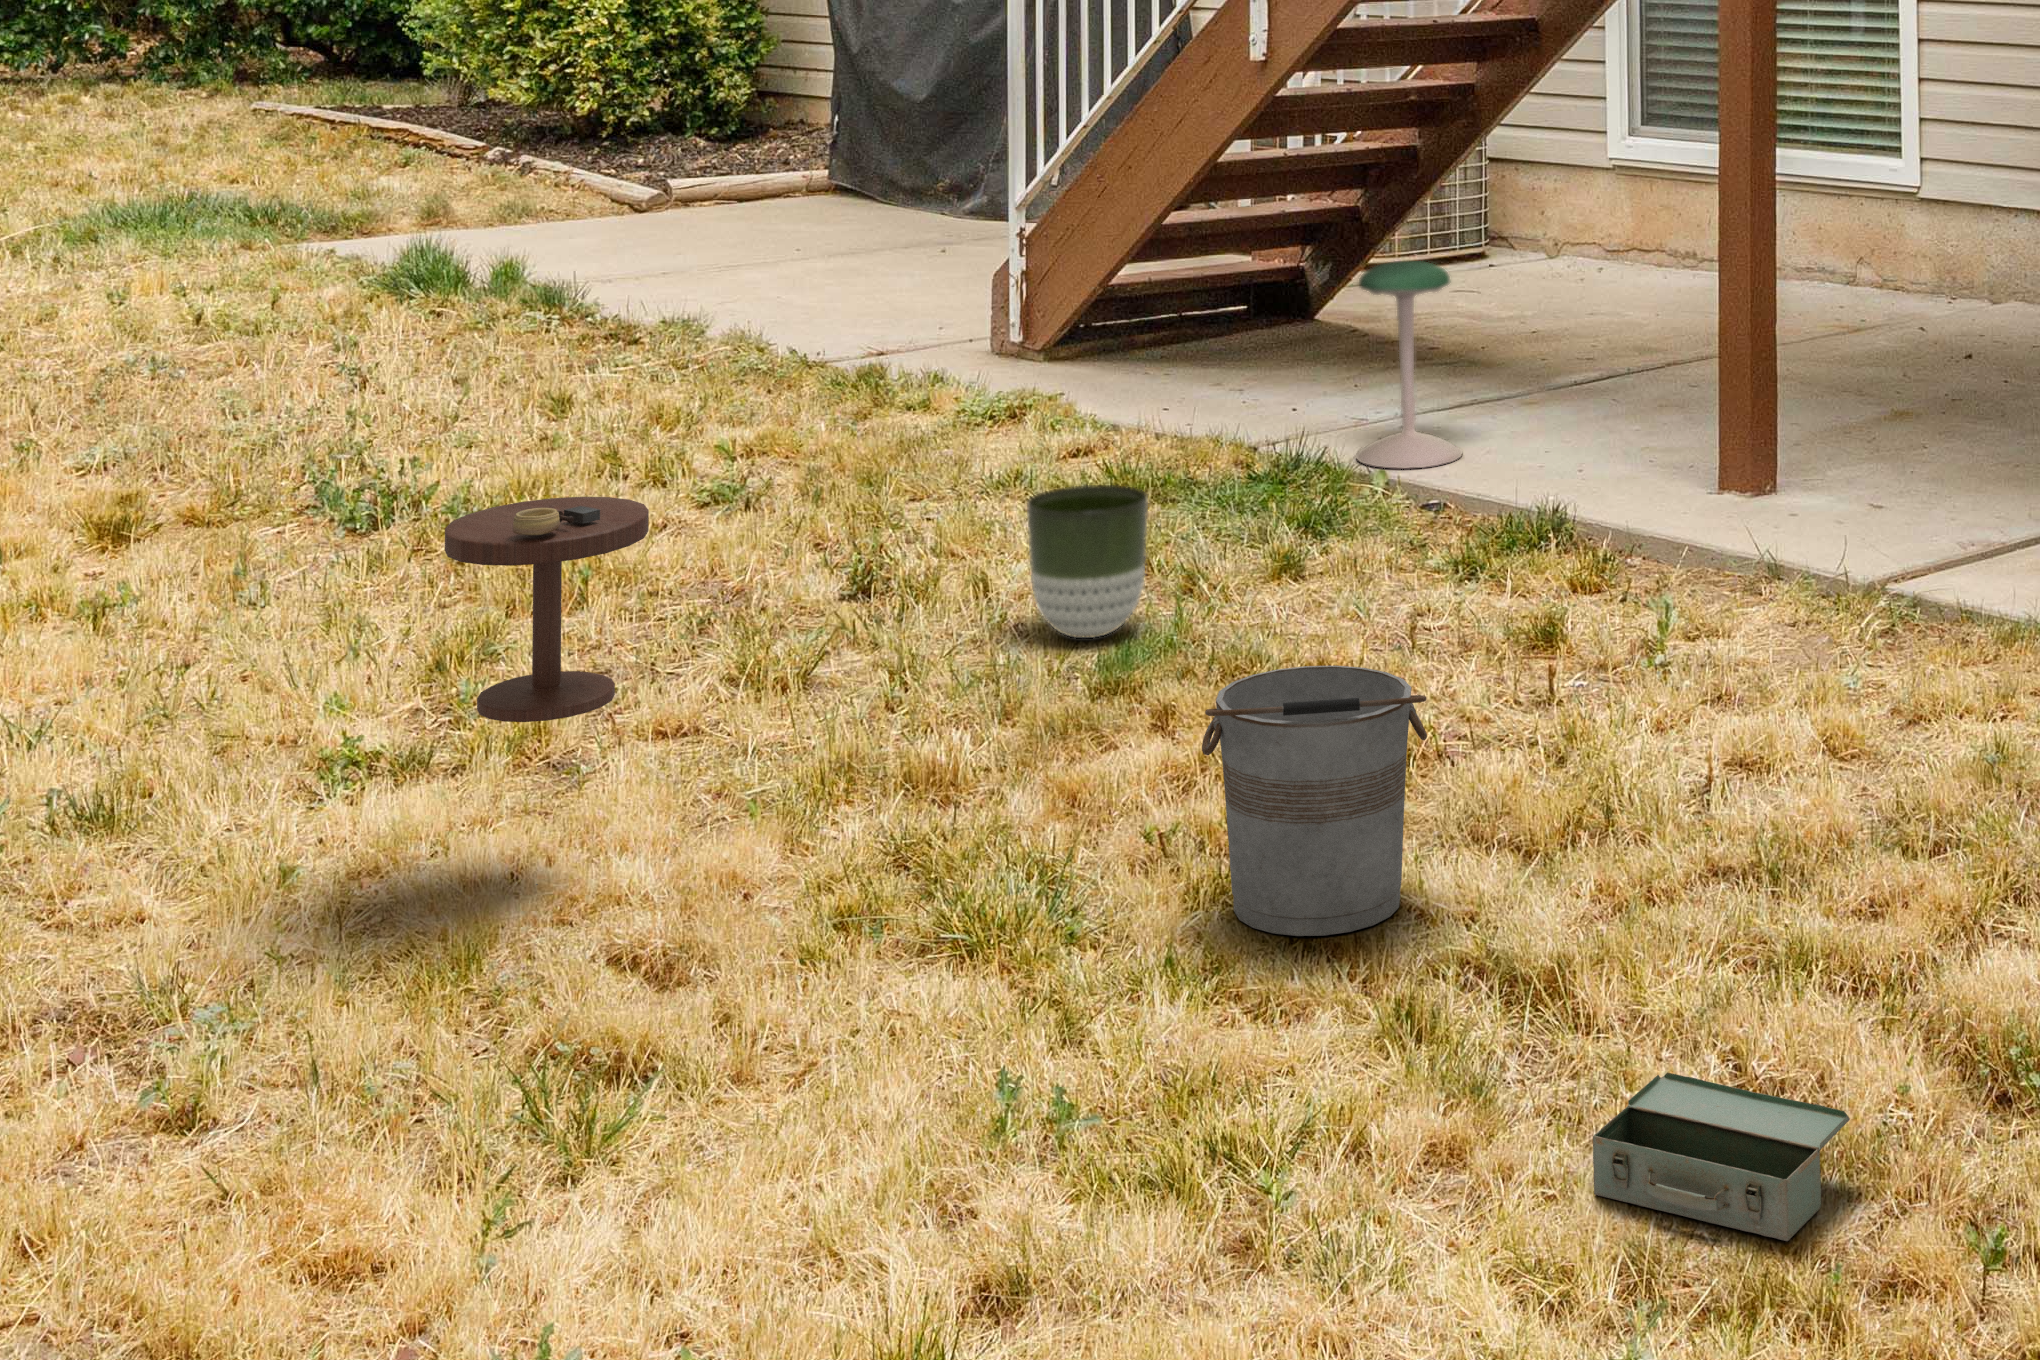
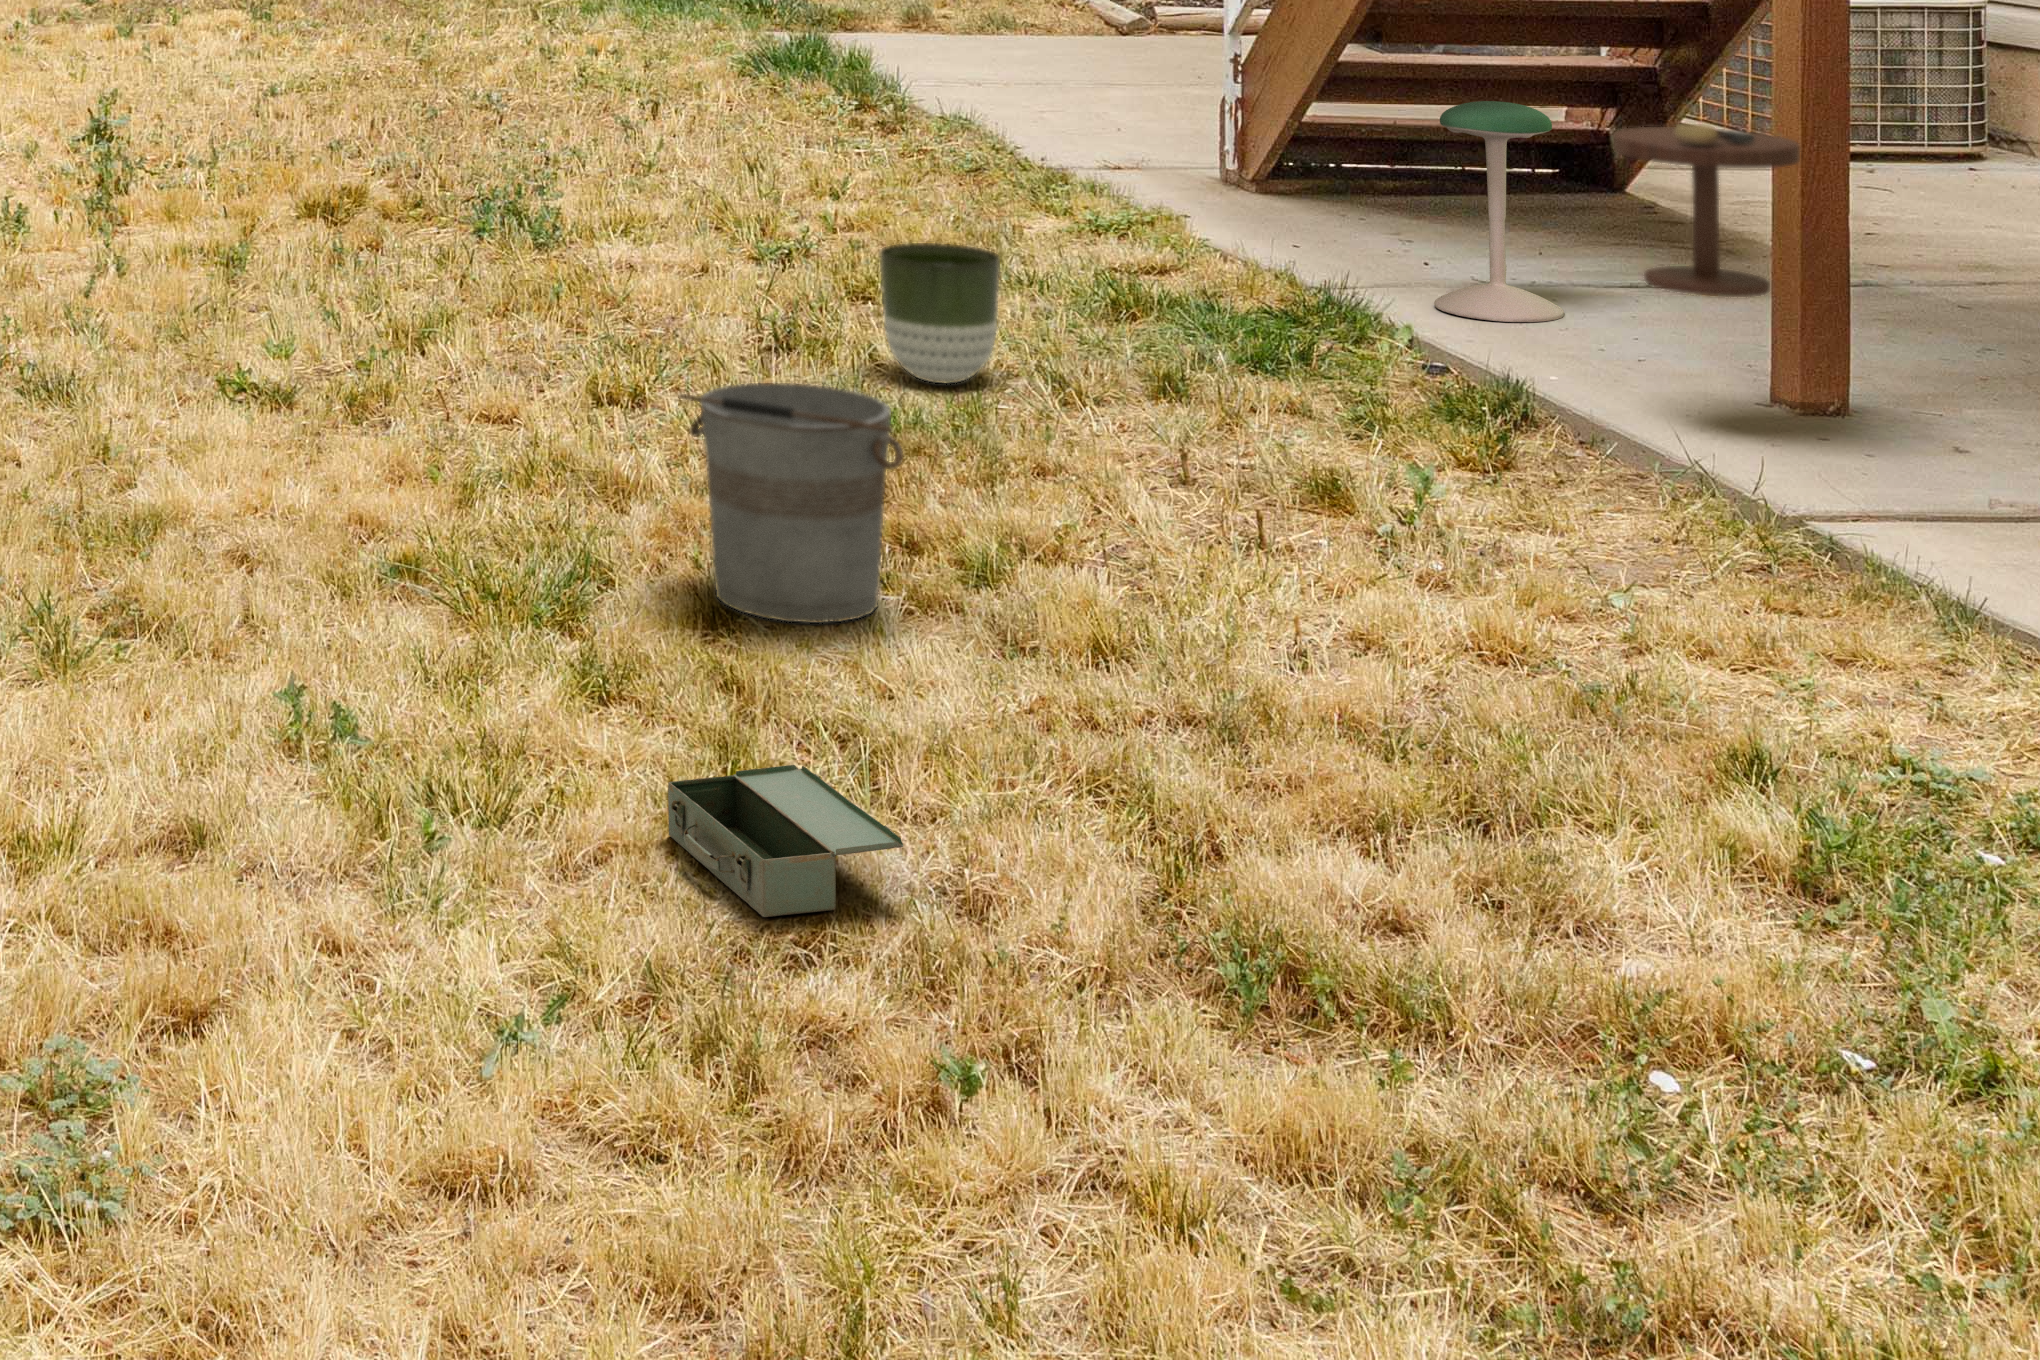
side table: present [445,497,649,885] -> present [1613,124,1800,297]

